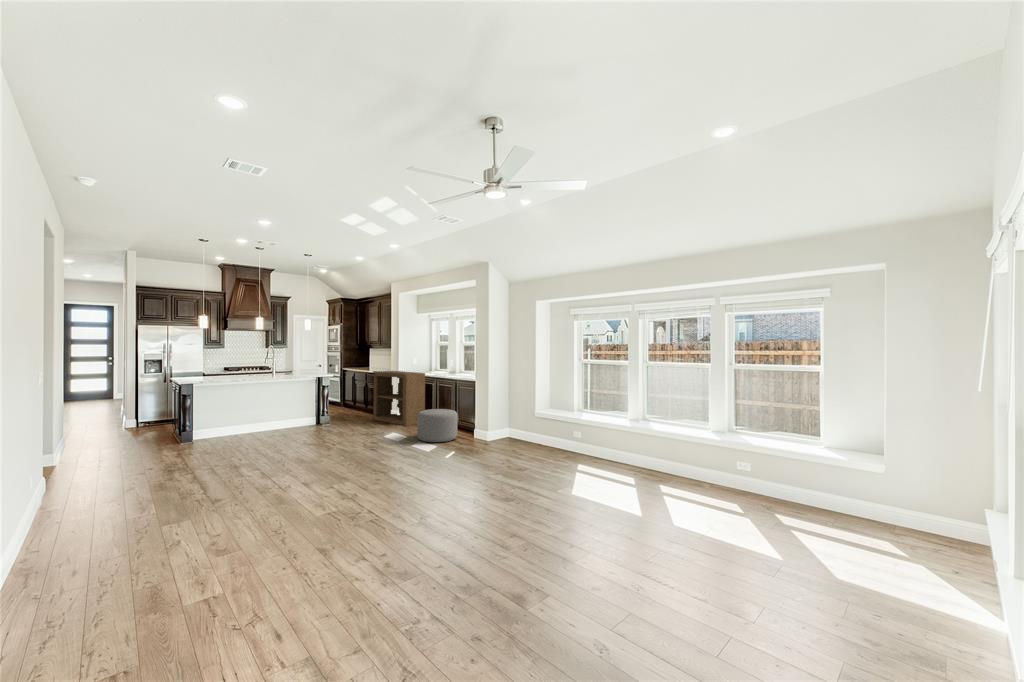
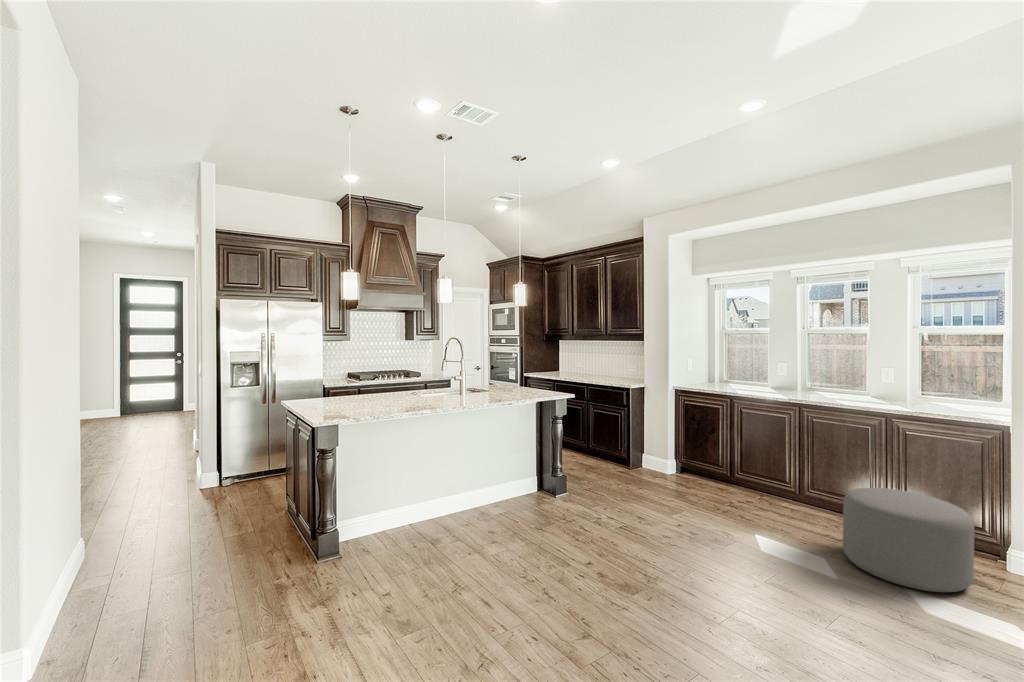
bookshelf: present [373,371,425,426] -> none [621,383,742,502]

